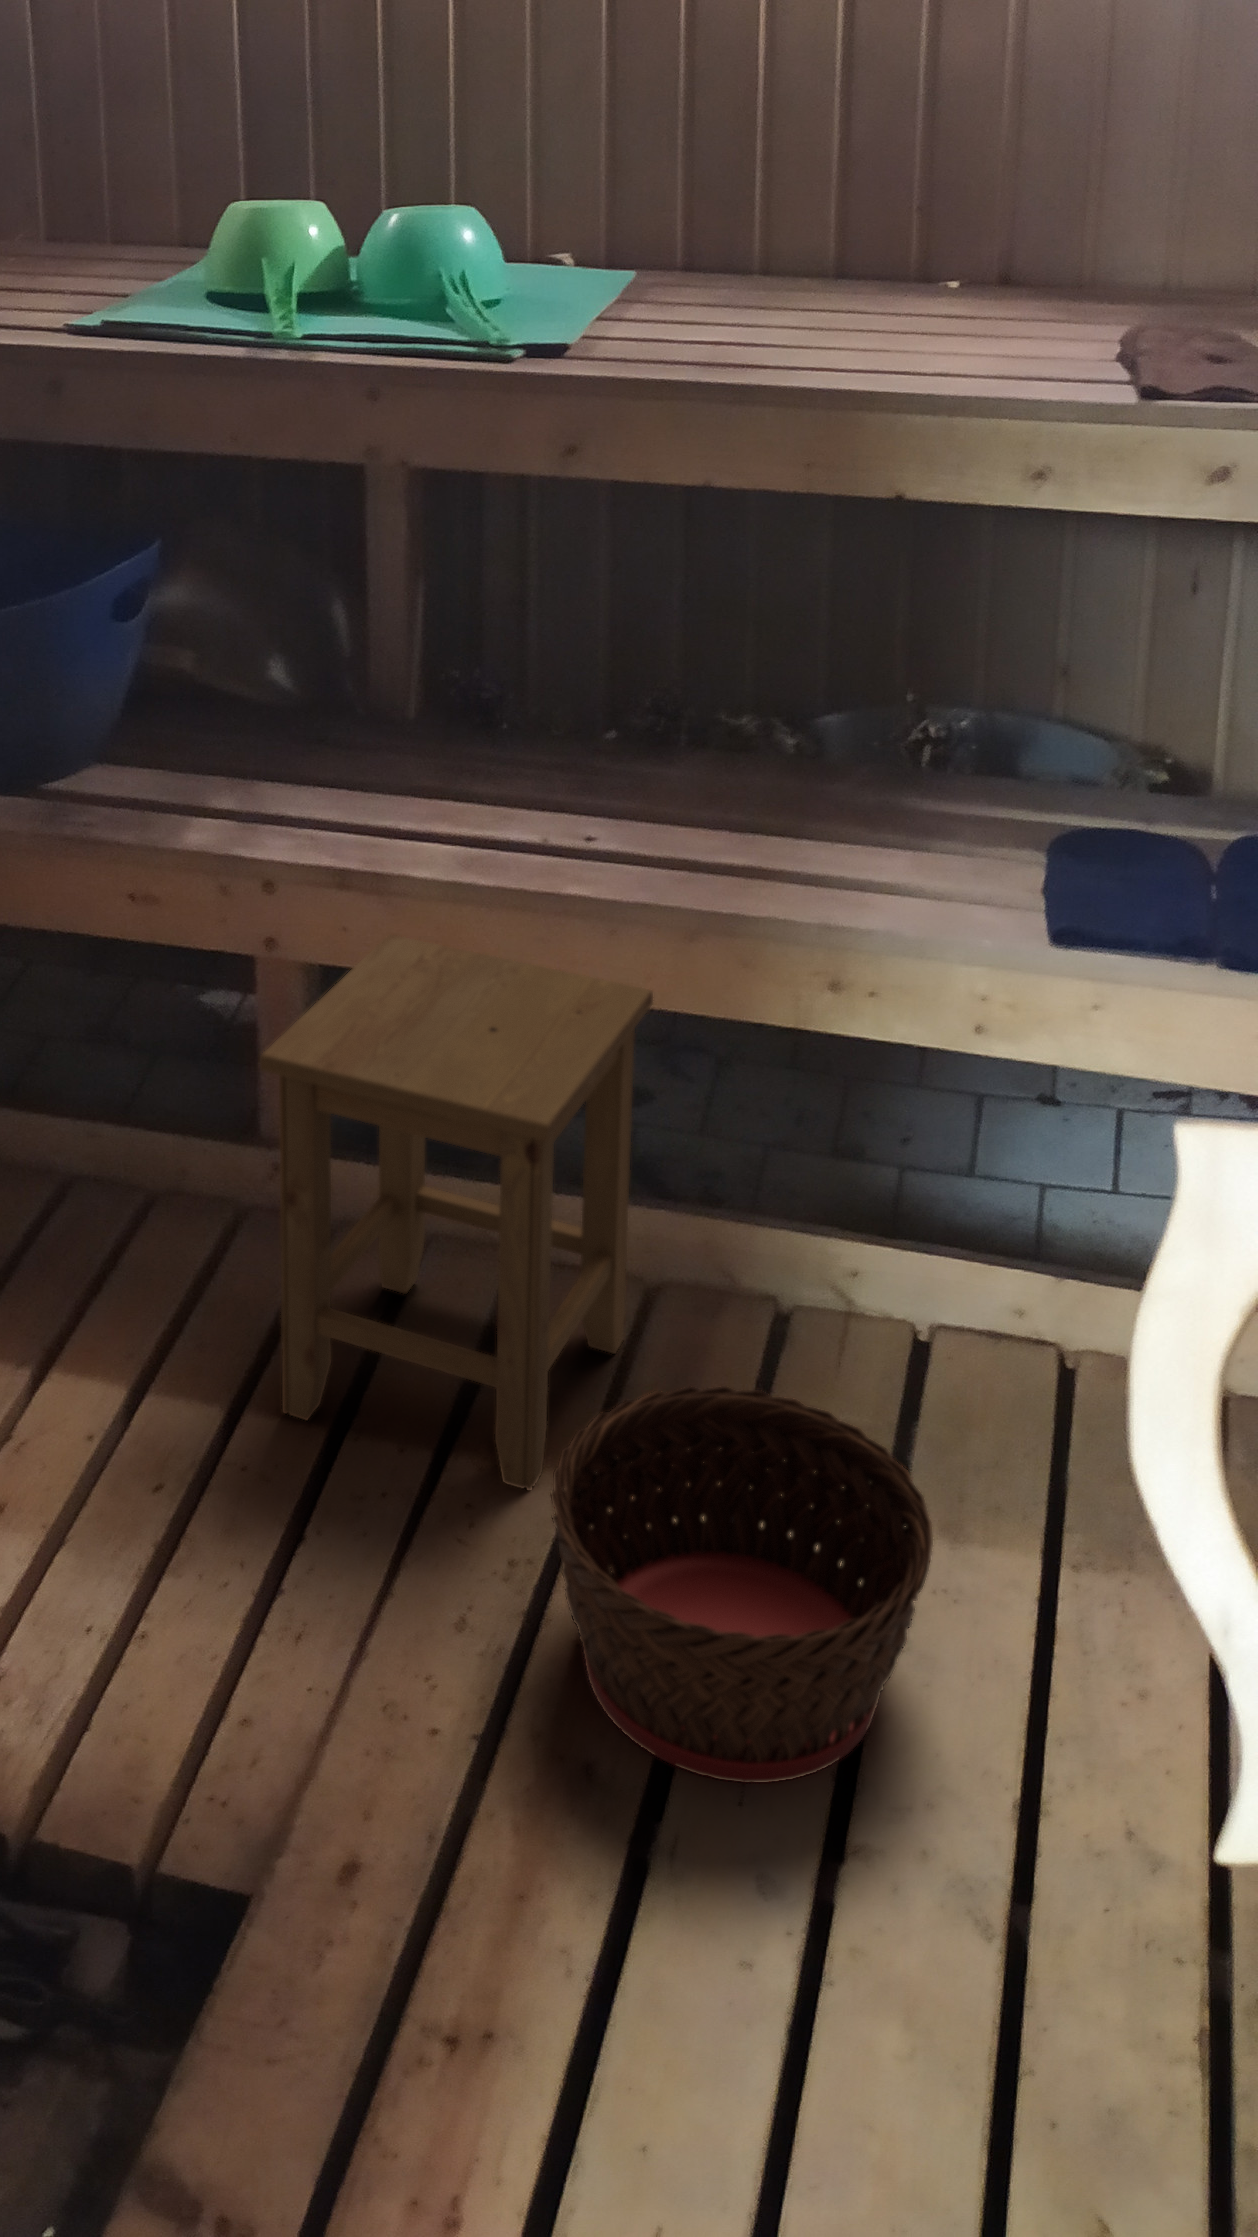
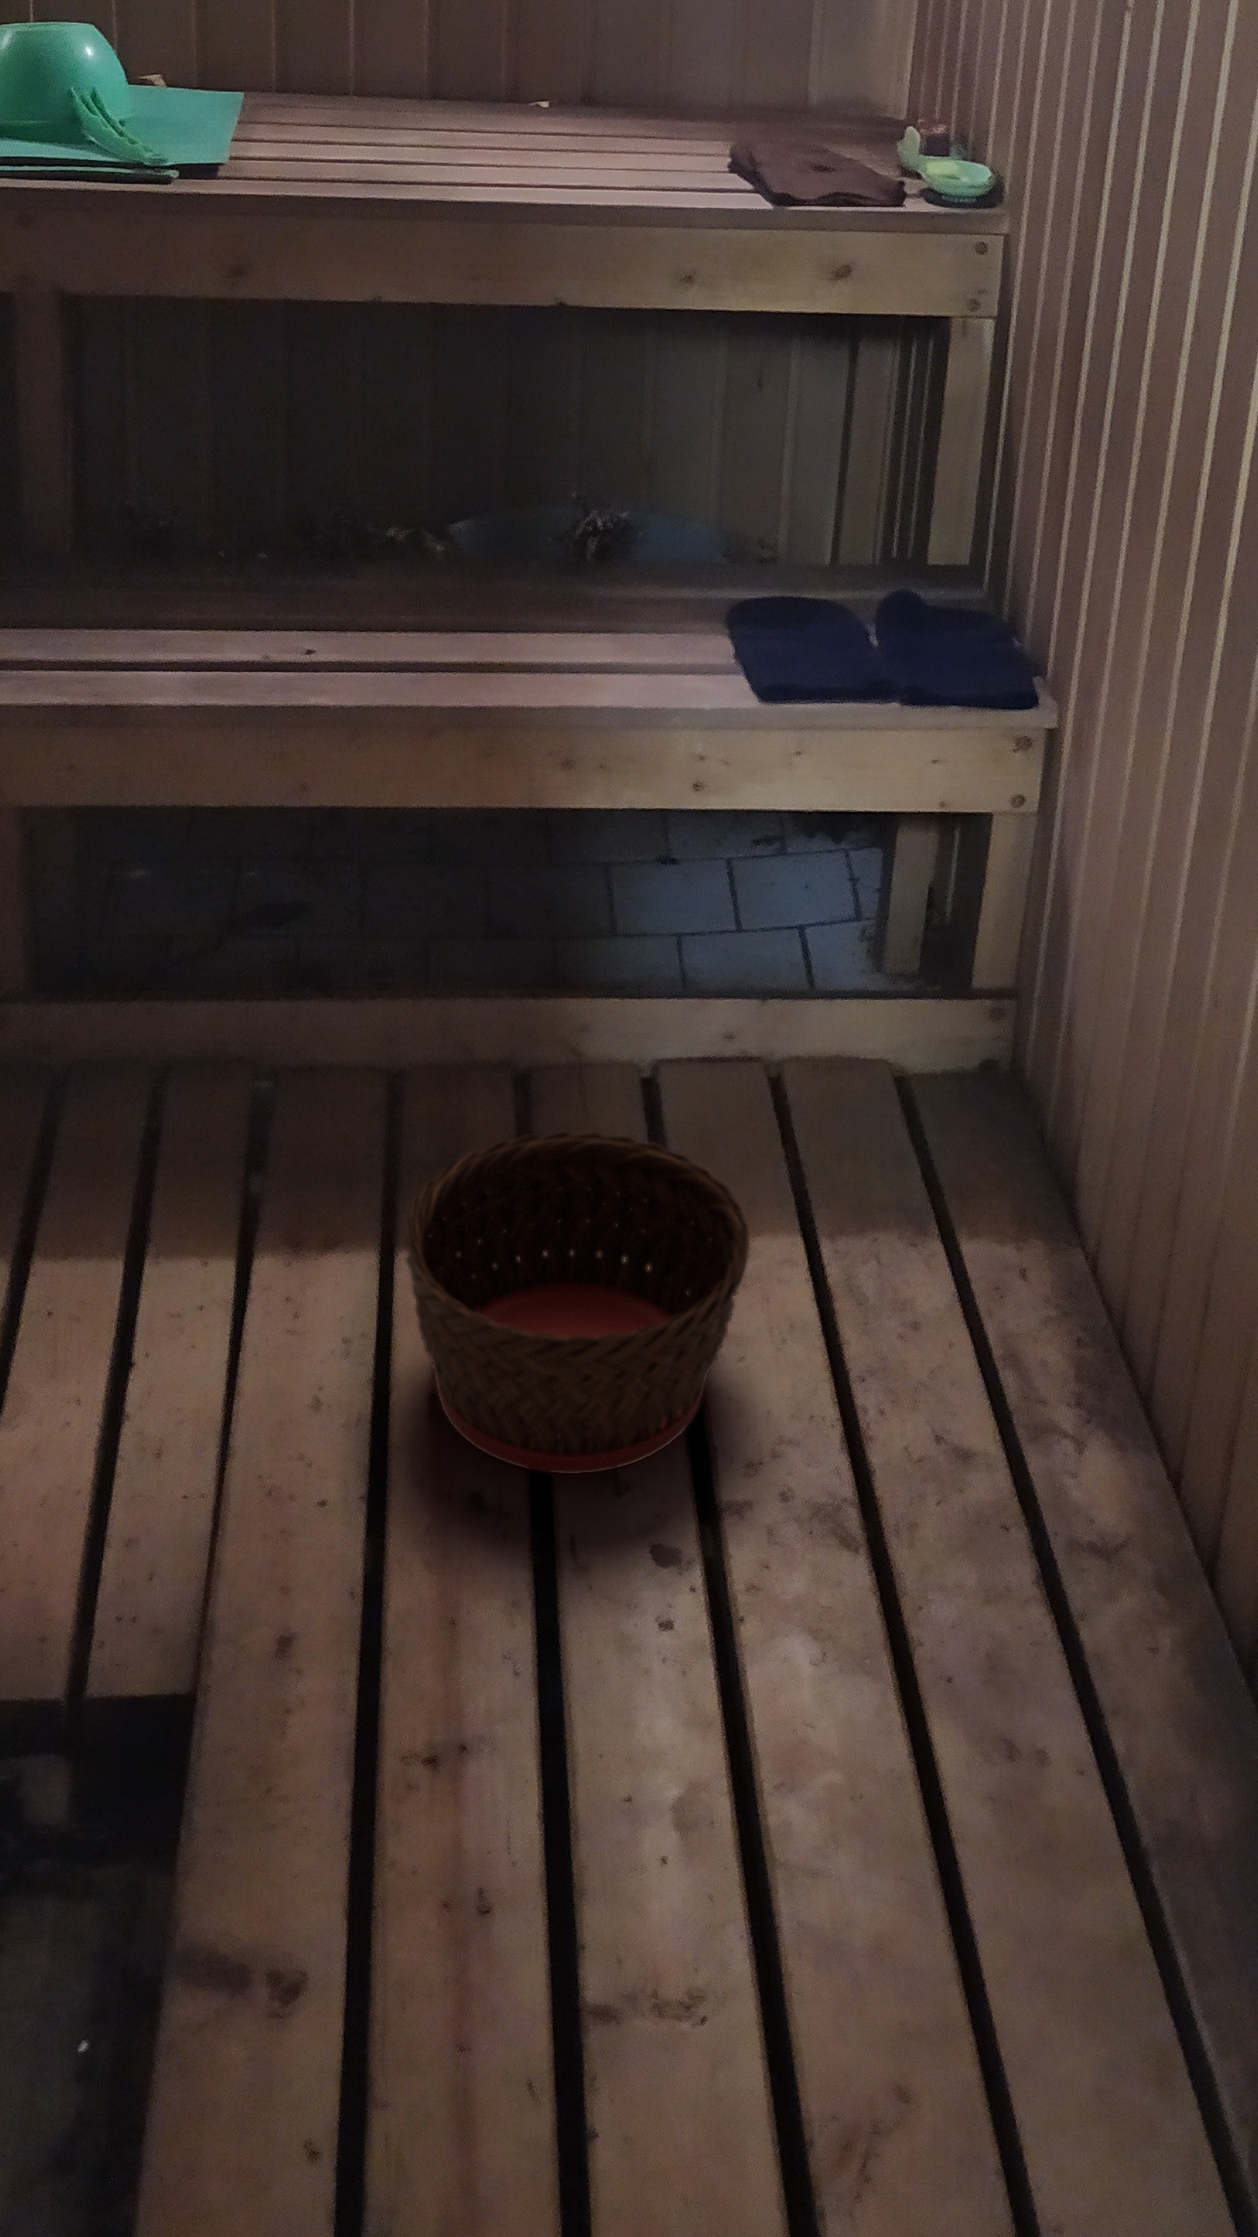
stool: present [260,935,653,1490] -> none [38,771,402,1278]

